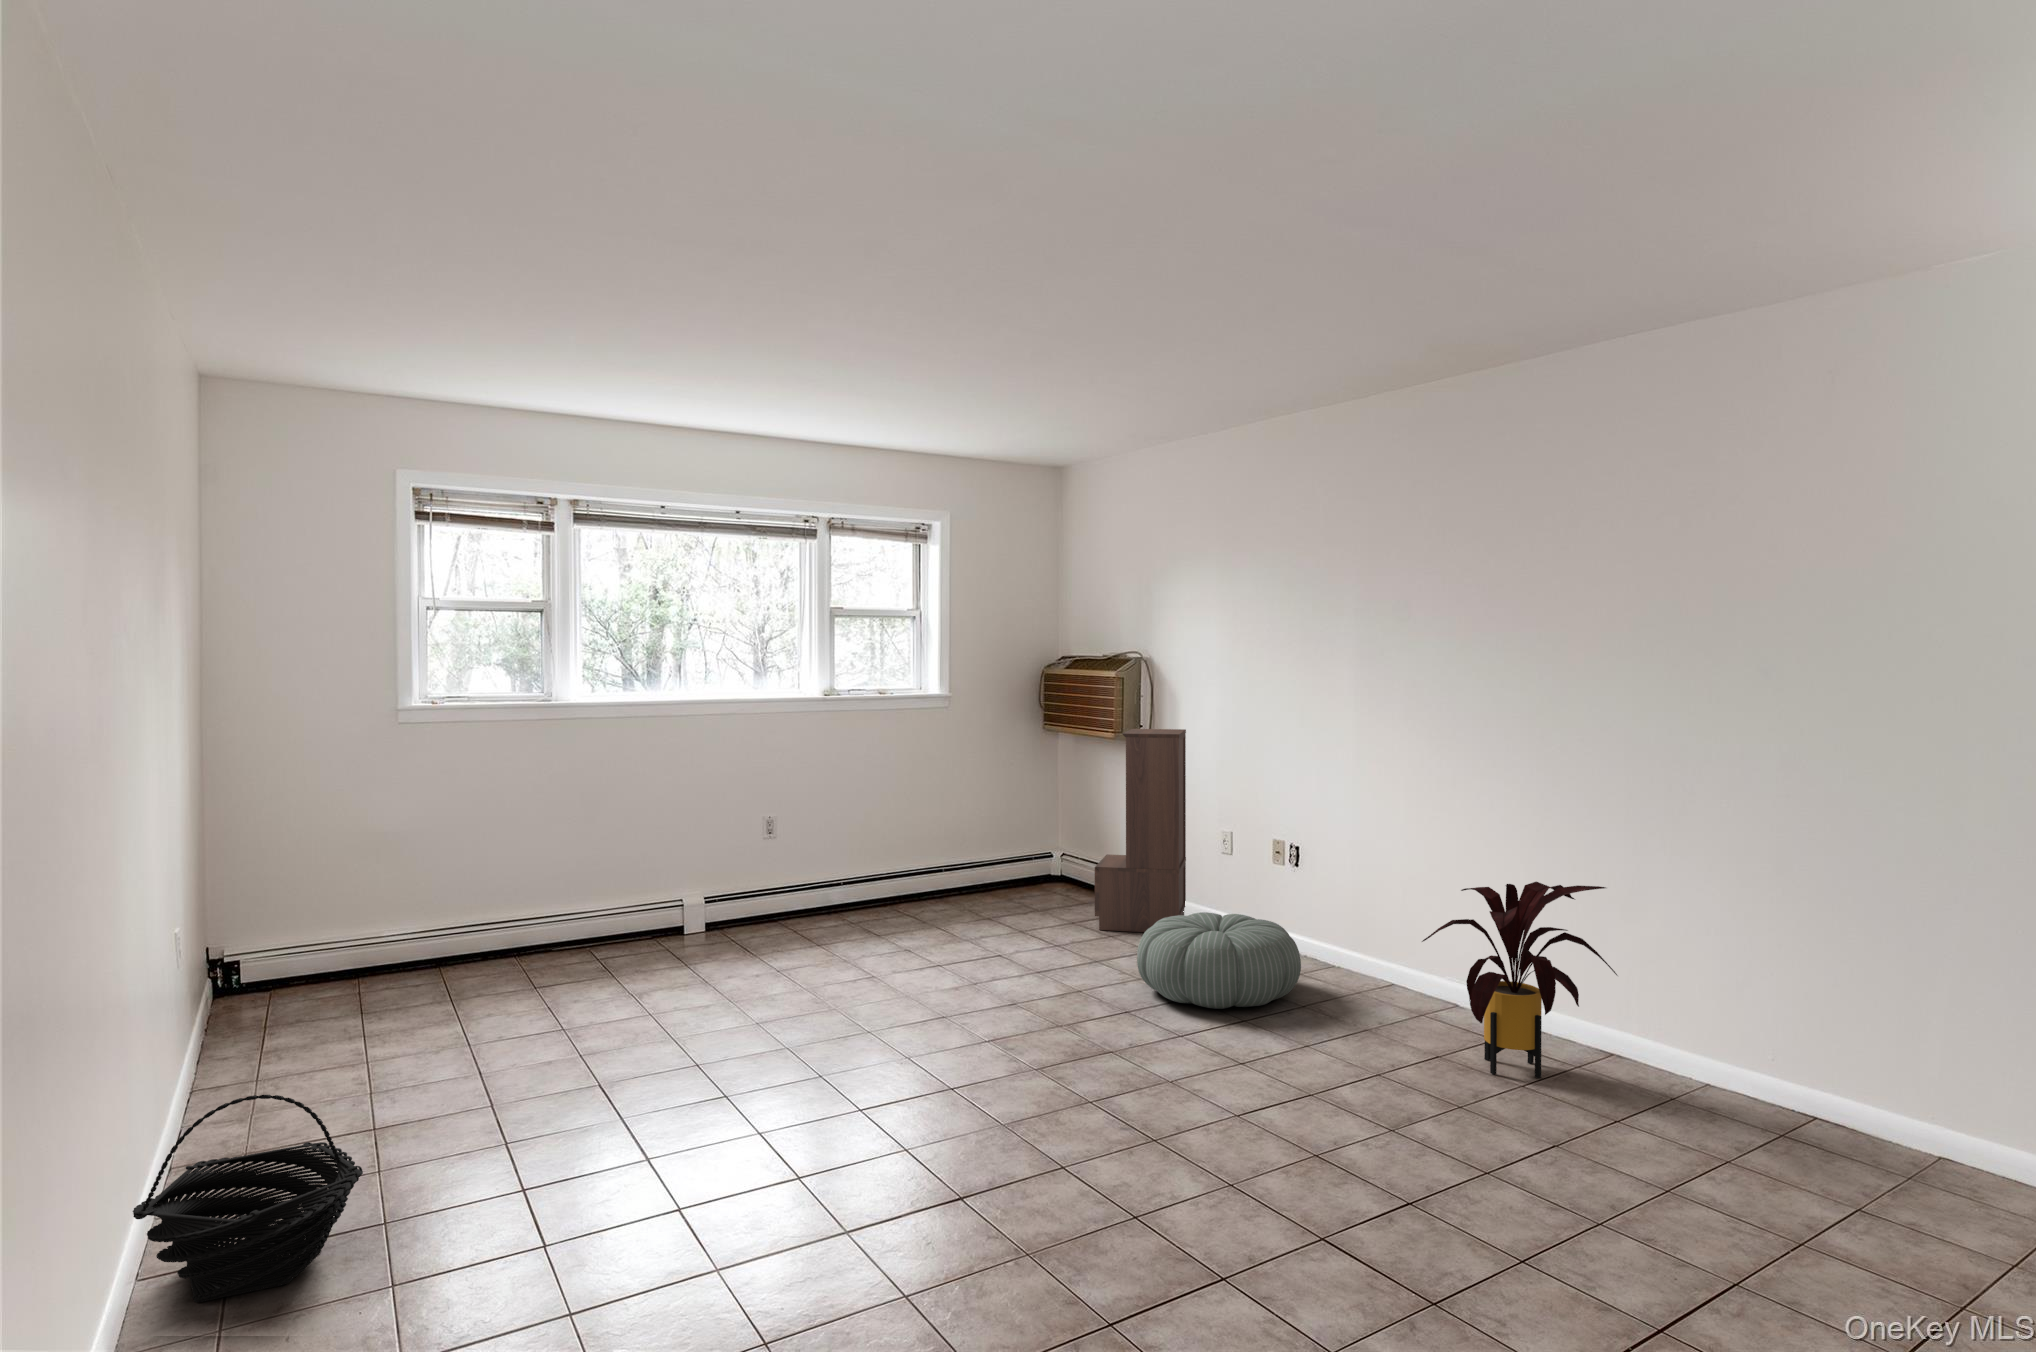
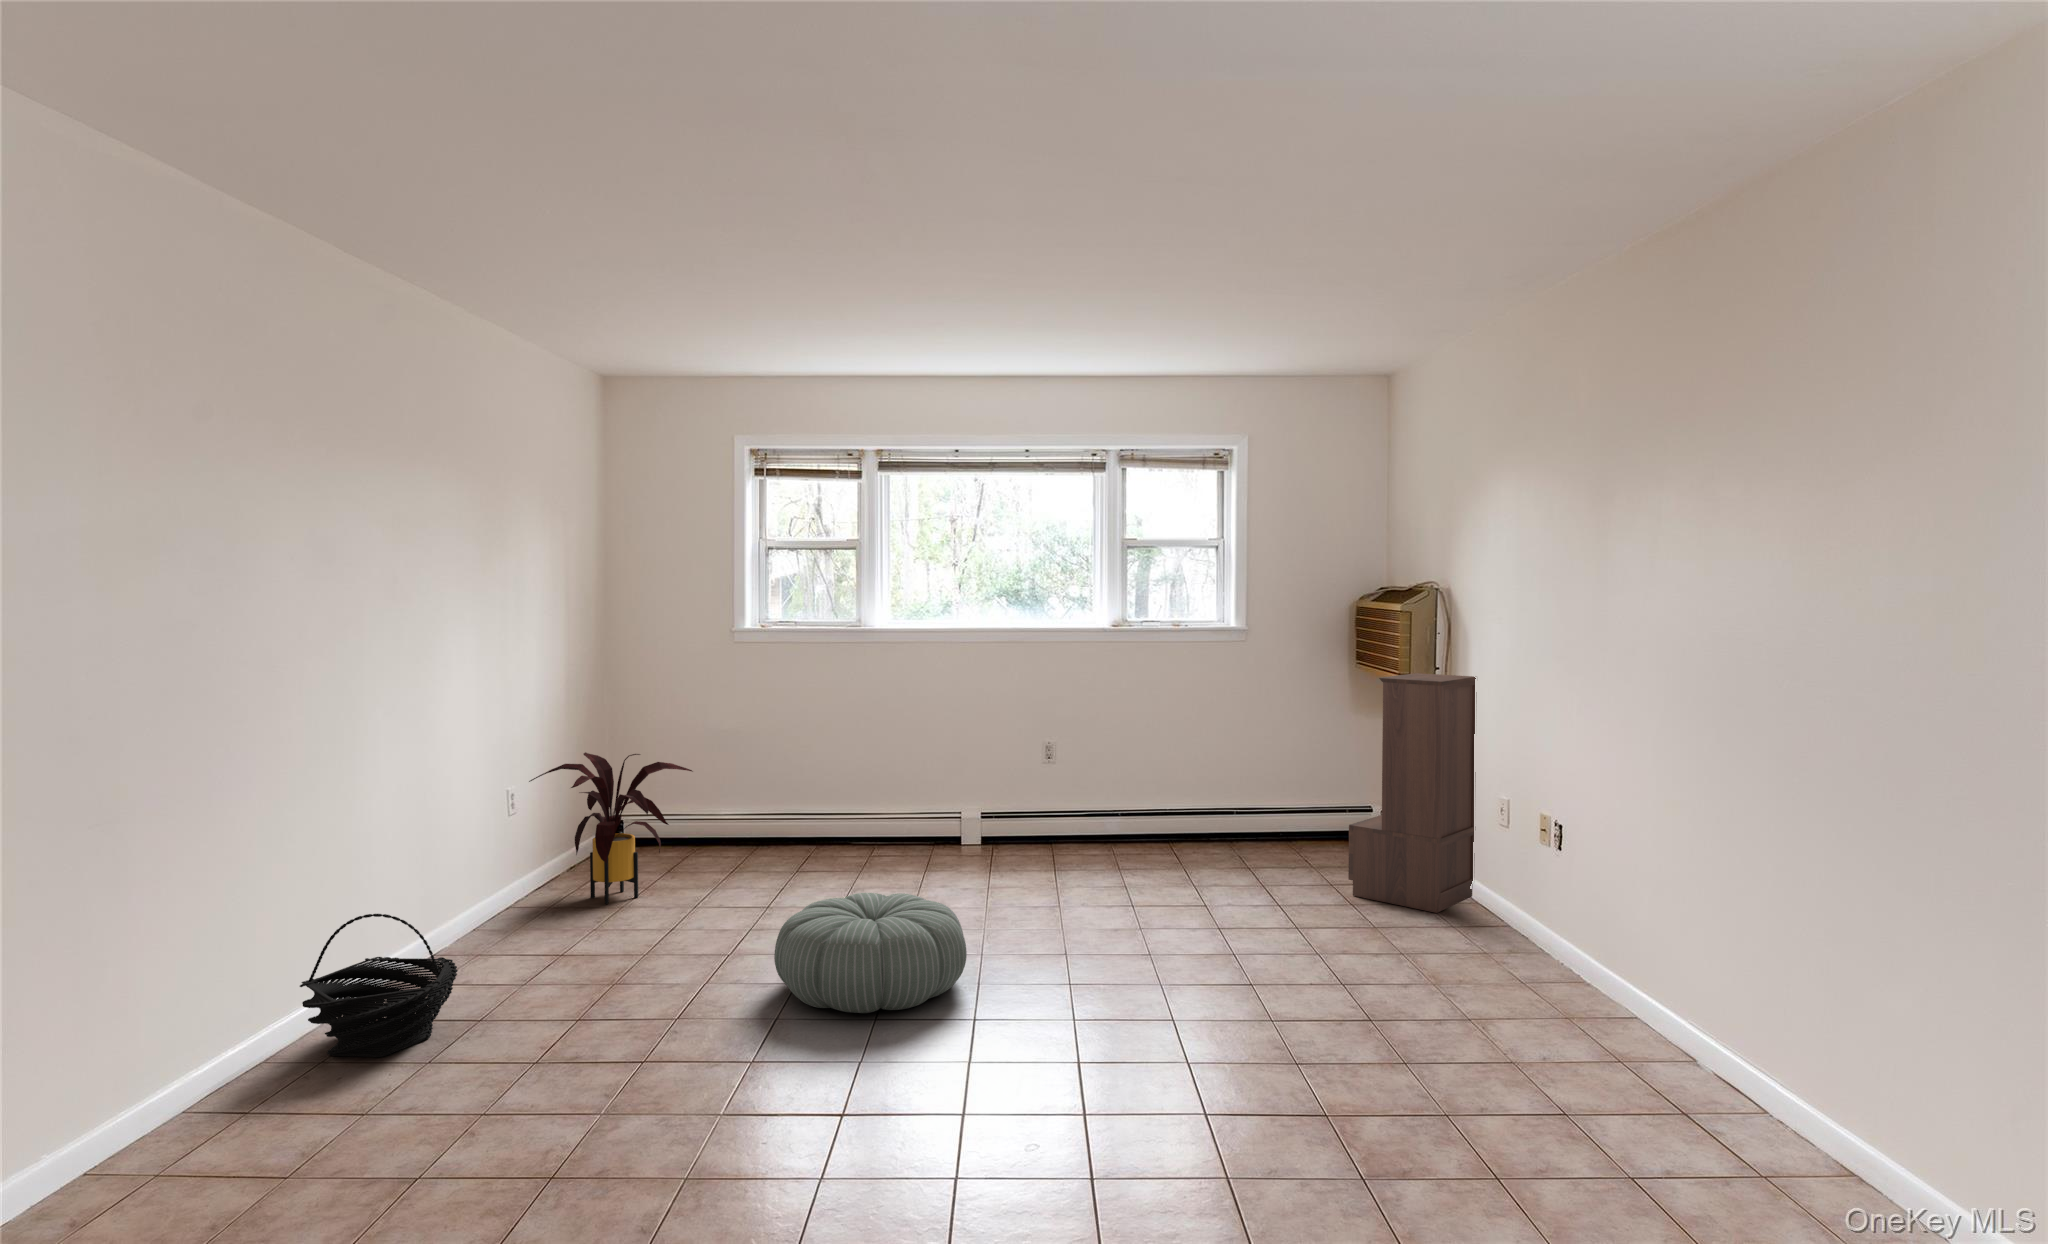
house plant: present [1422,882,1617,1078] -> present [529,752,693,904]
pouf: present [1137,912,1301,1009] -> present [774,893,967,1013]

